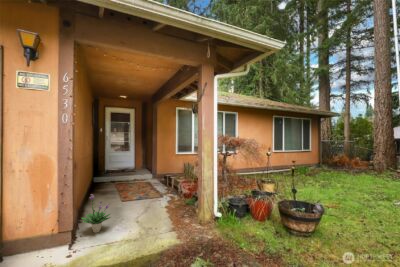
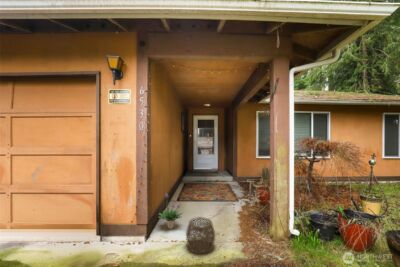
woven basket: none [120,214,151,249] -> present [186,217,215,253]

